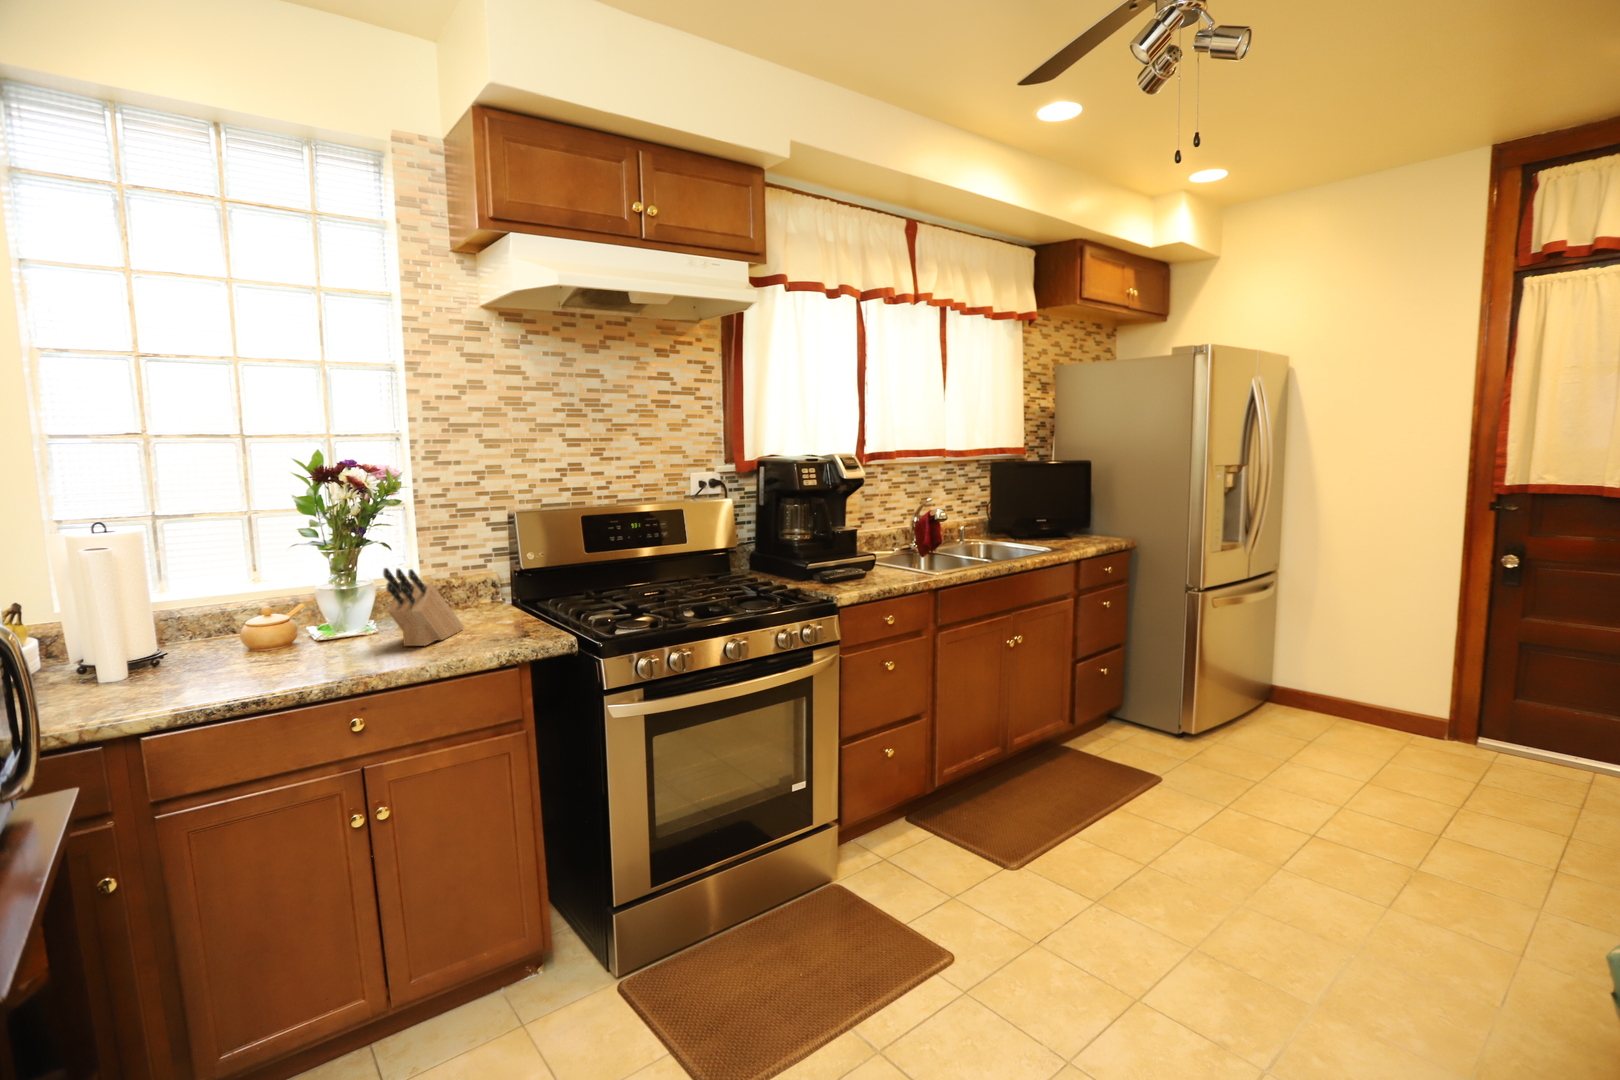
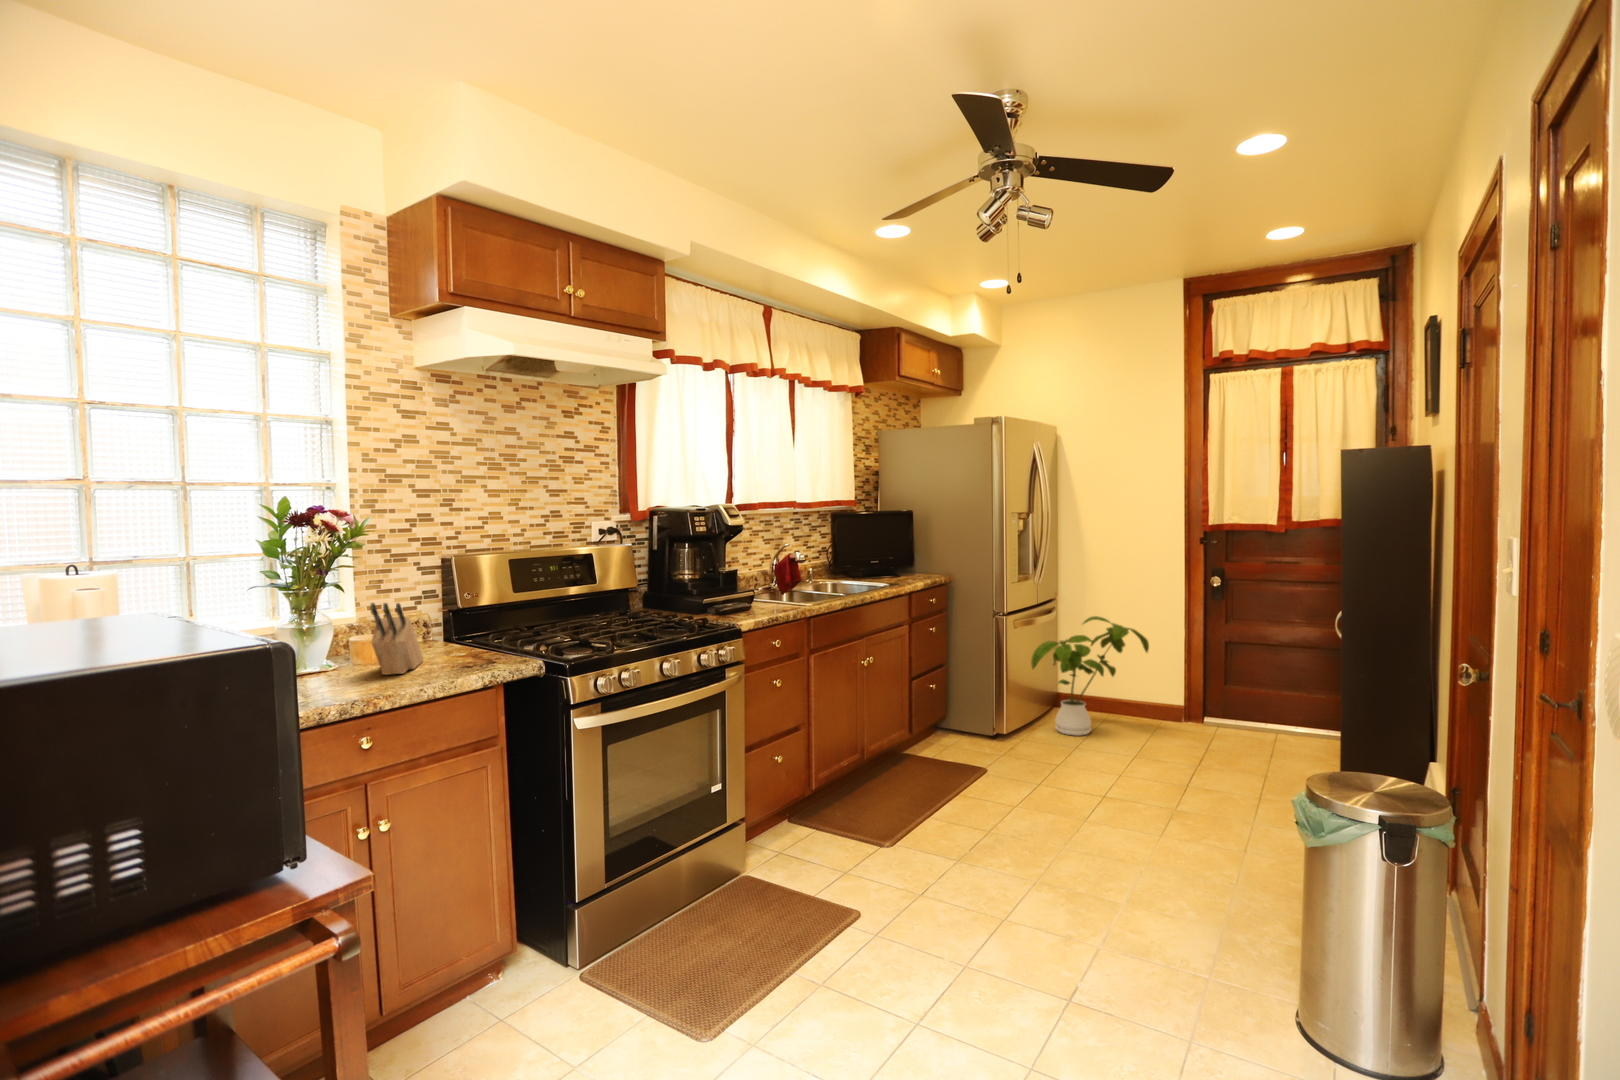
house plant: none [1234,597,1405,743] -> present [1031,616,1149,736]

